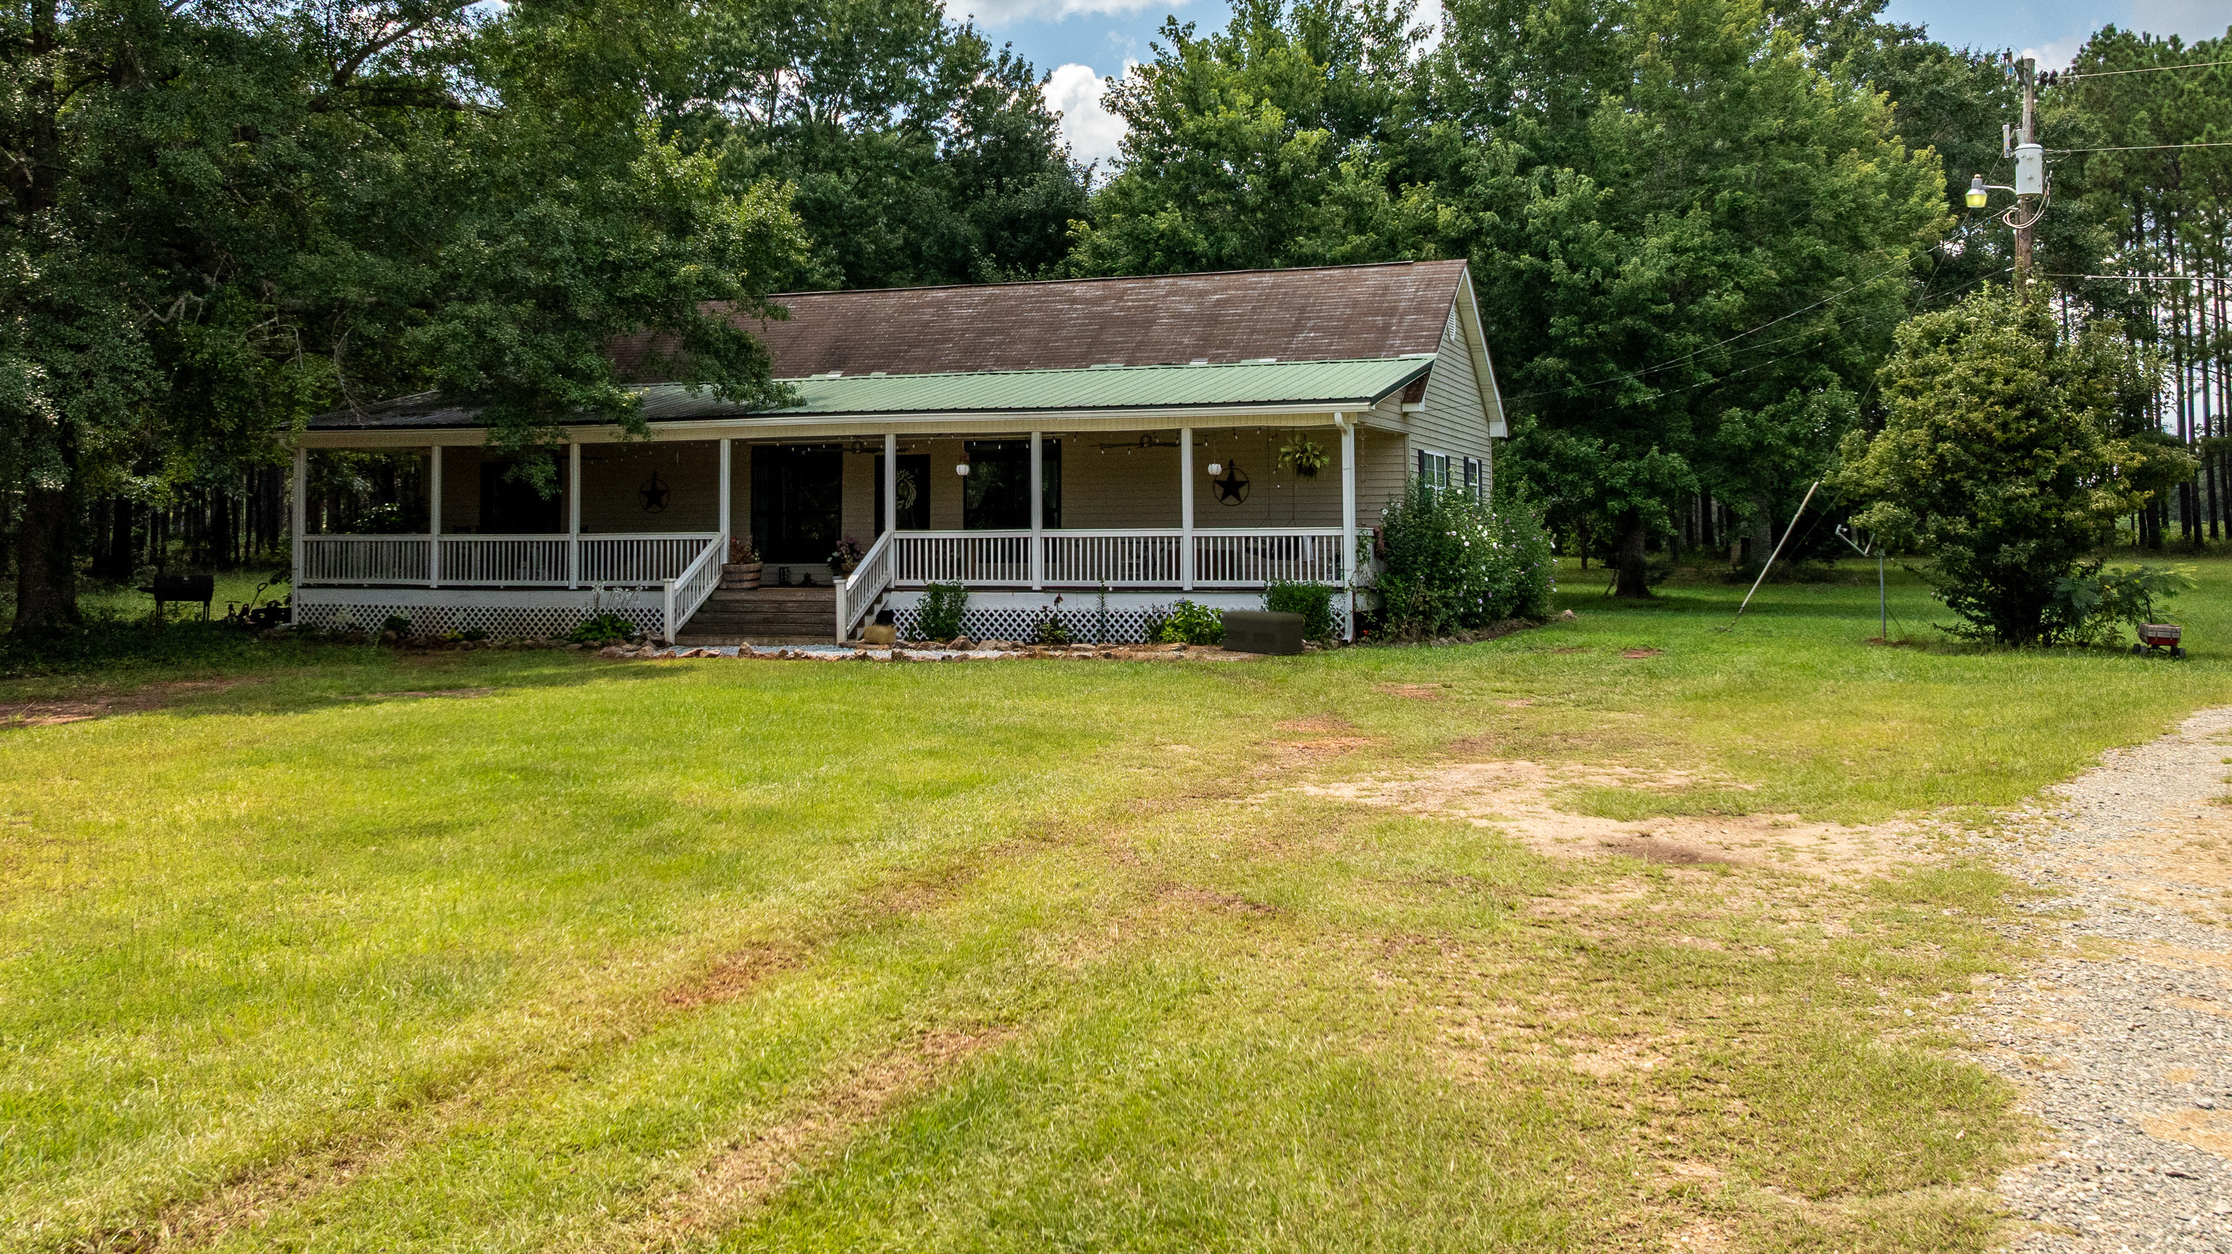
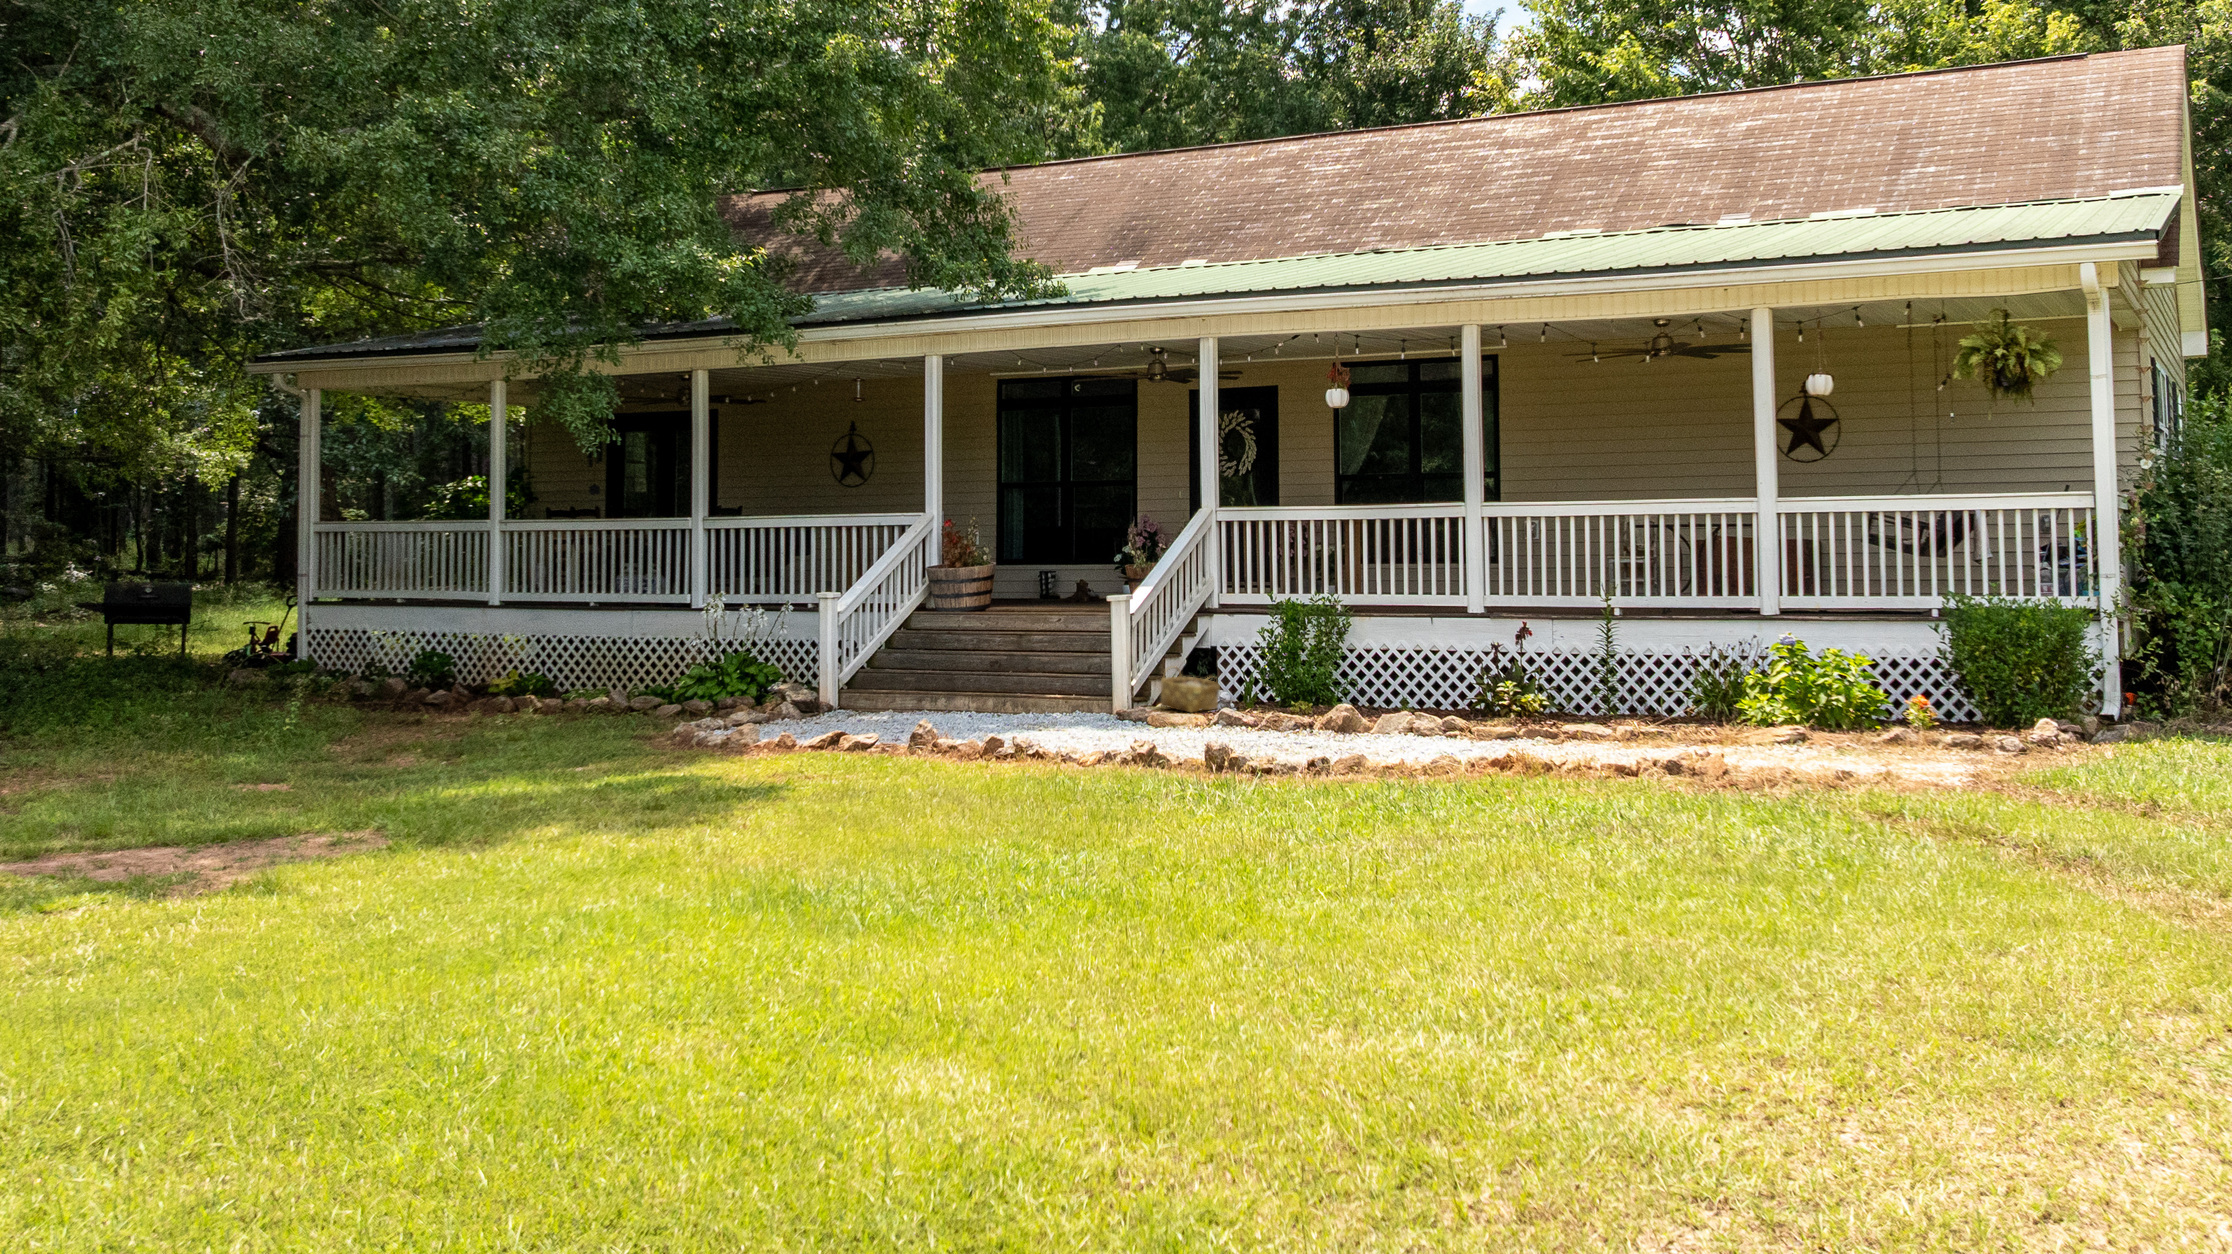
storage bench: present [1221,610,1304,656] -> none [1864,657,2061,759]

